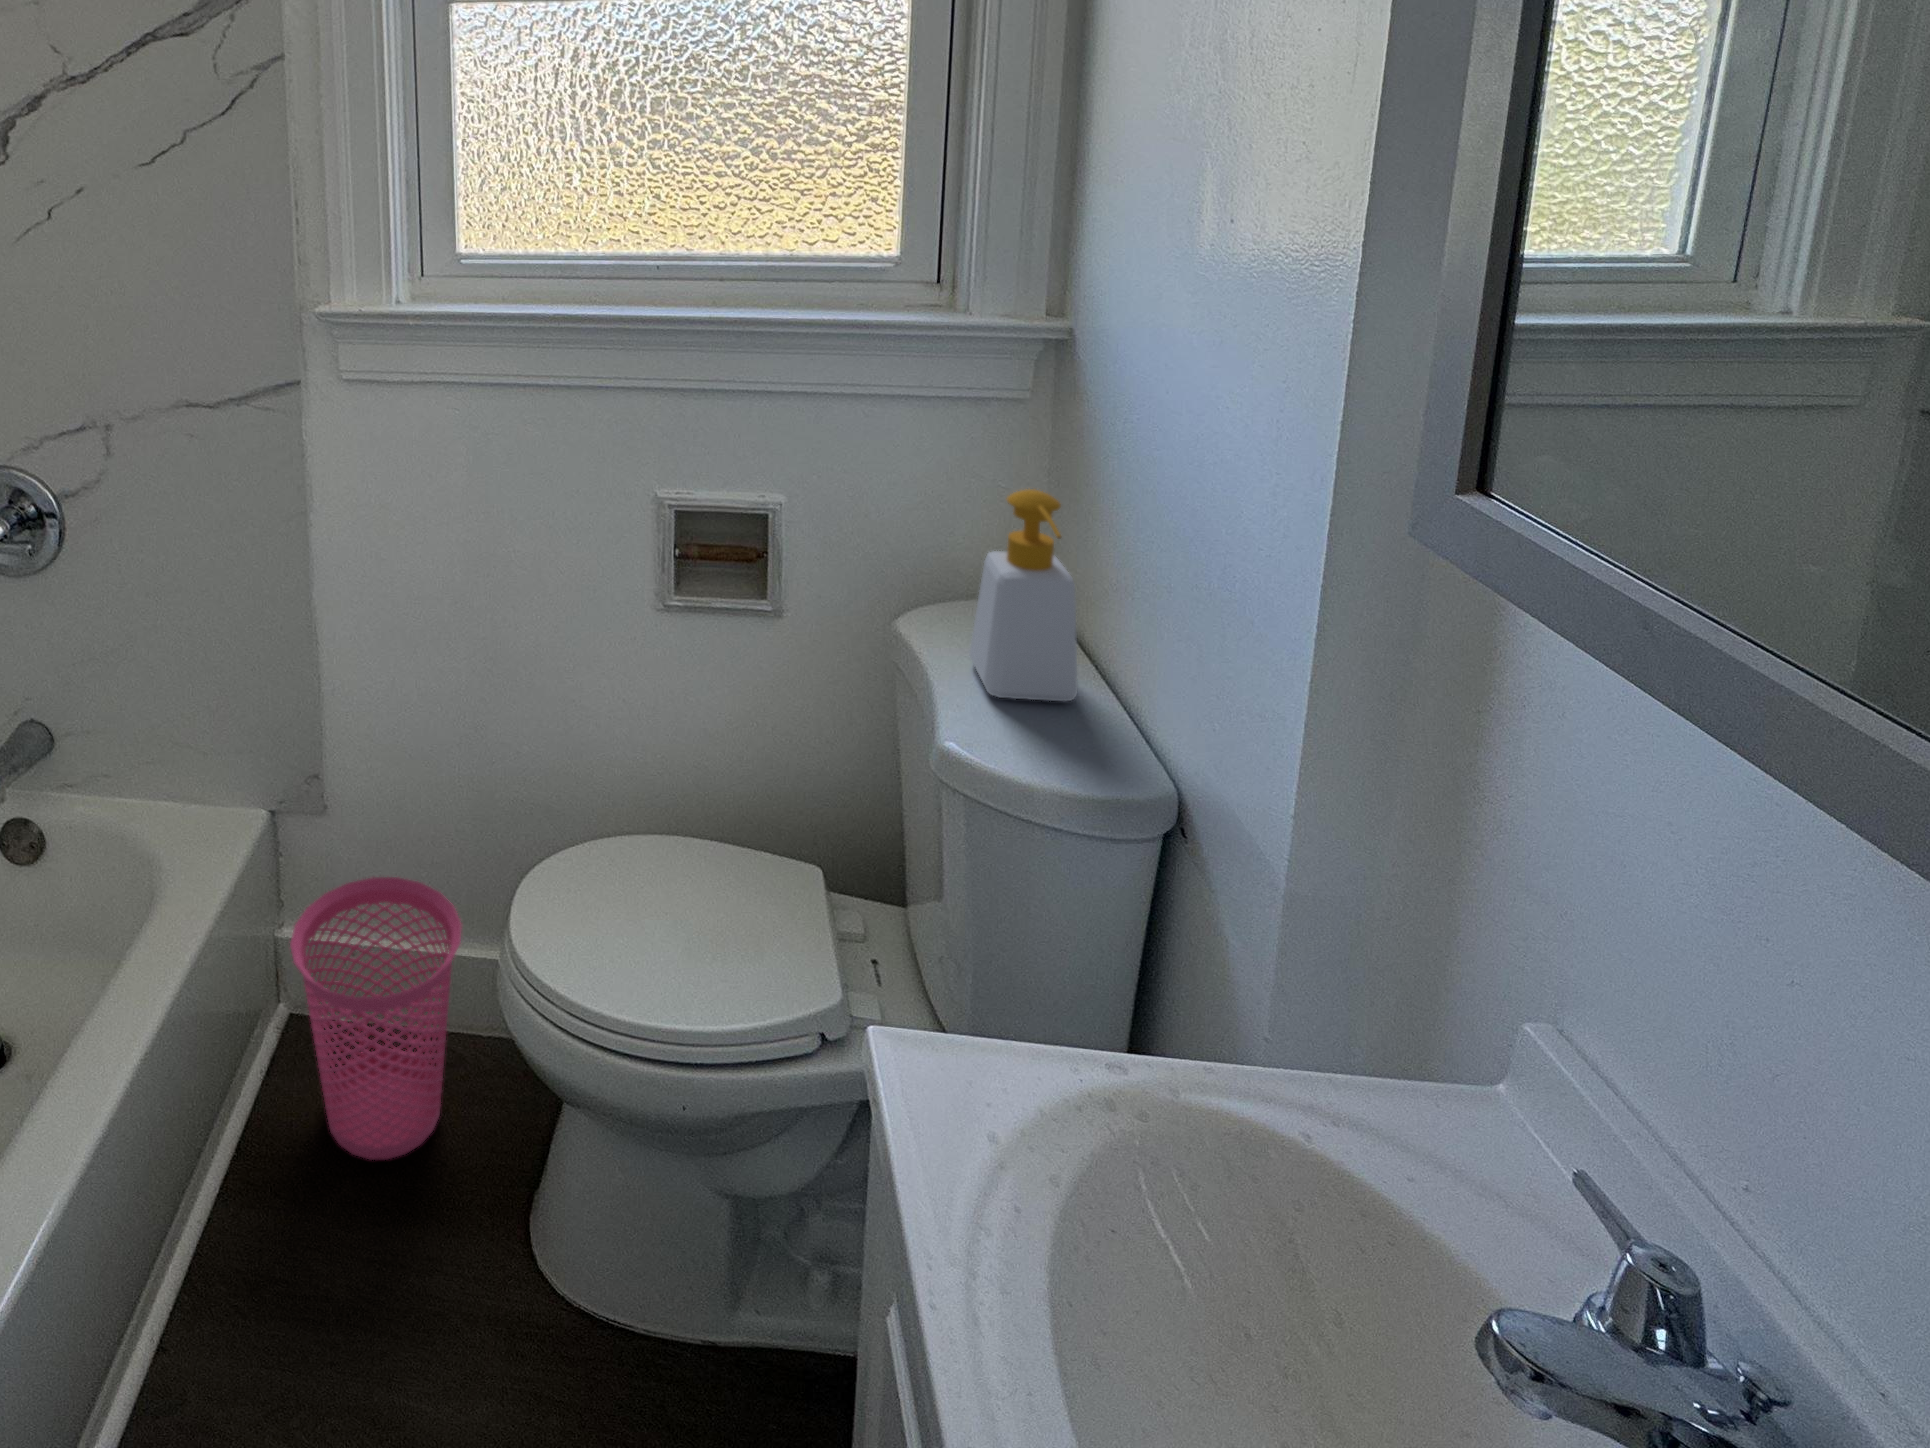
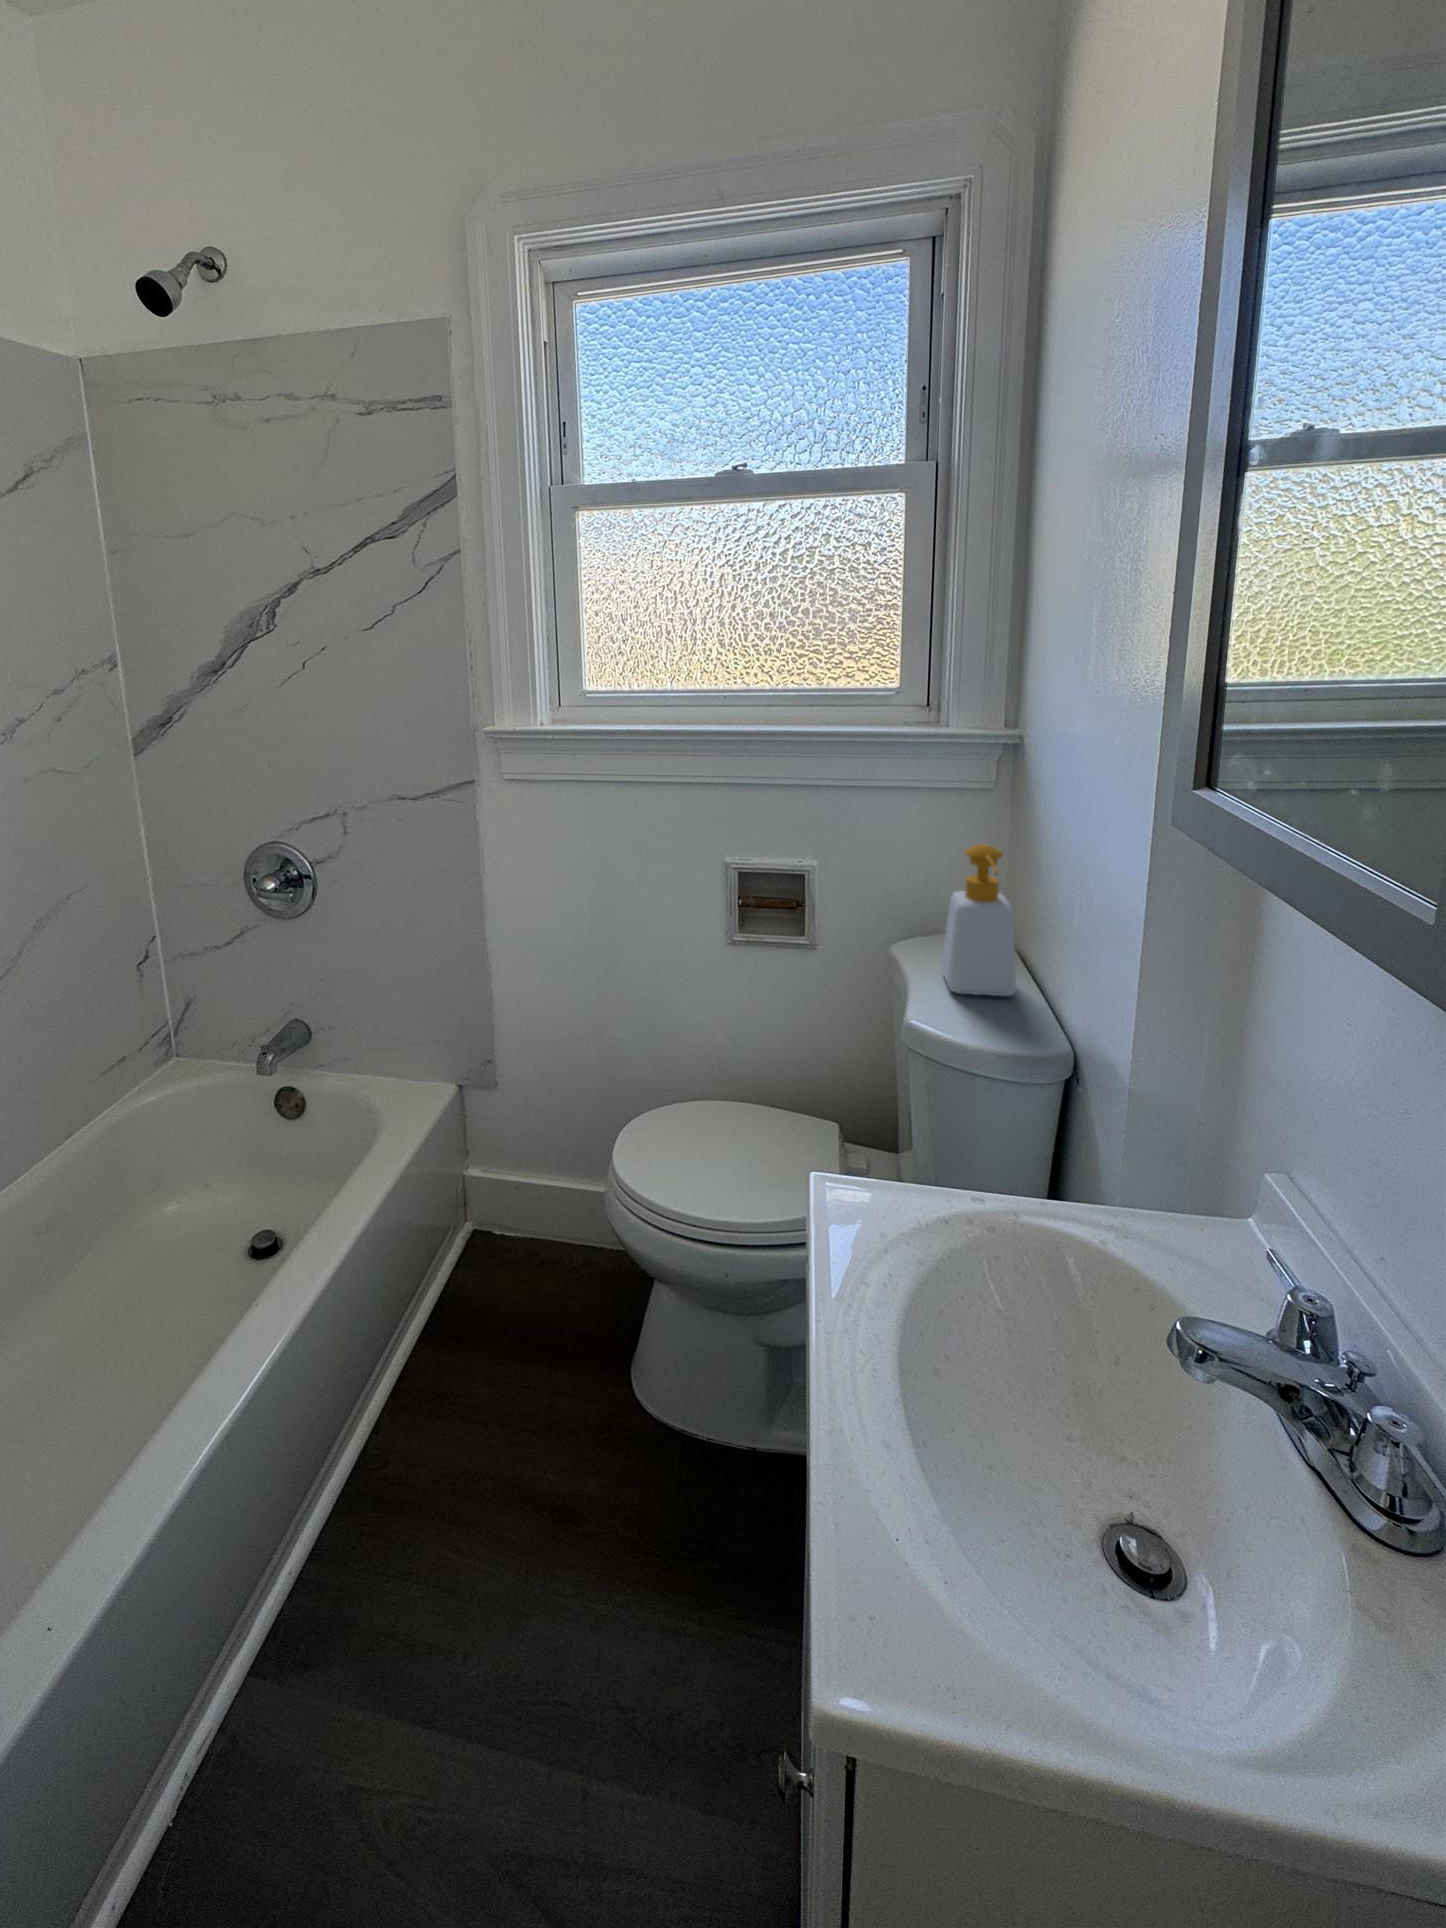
waste basket: present [290,877,461,1160] -> none [466,1130,586,1321]

